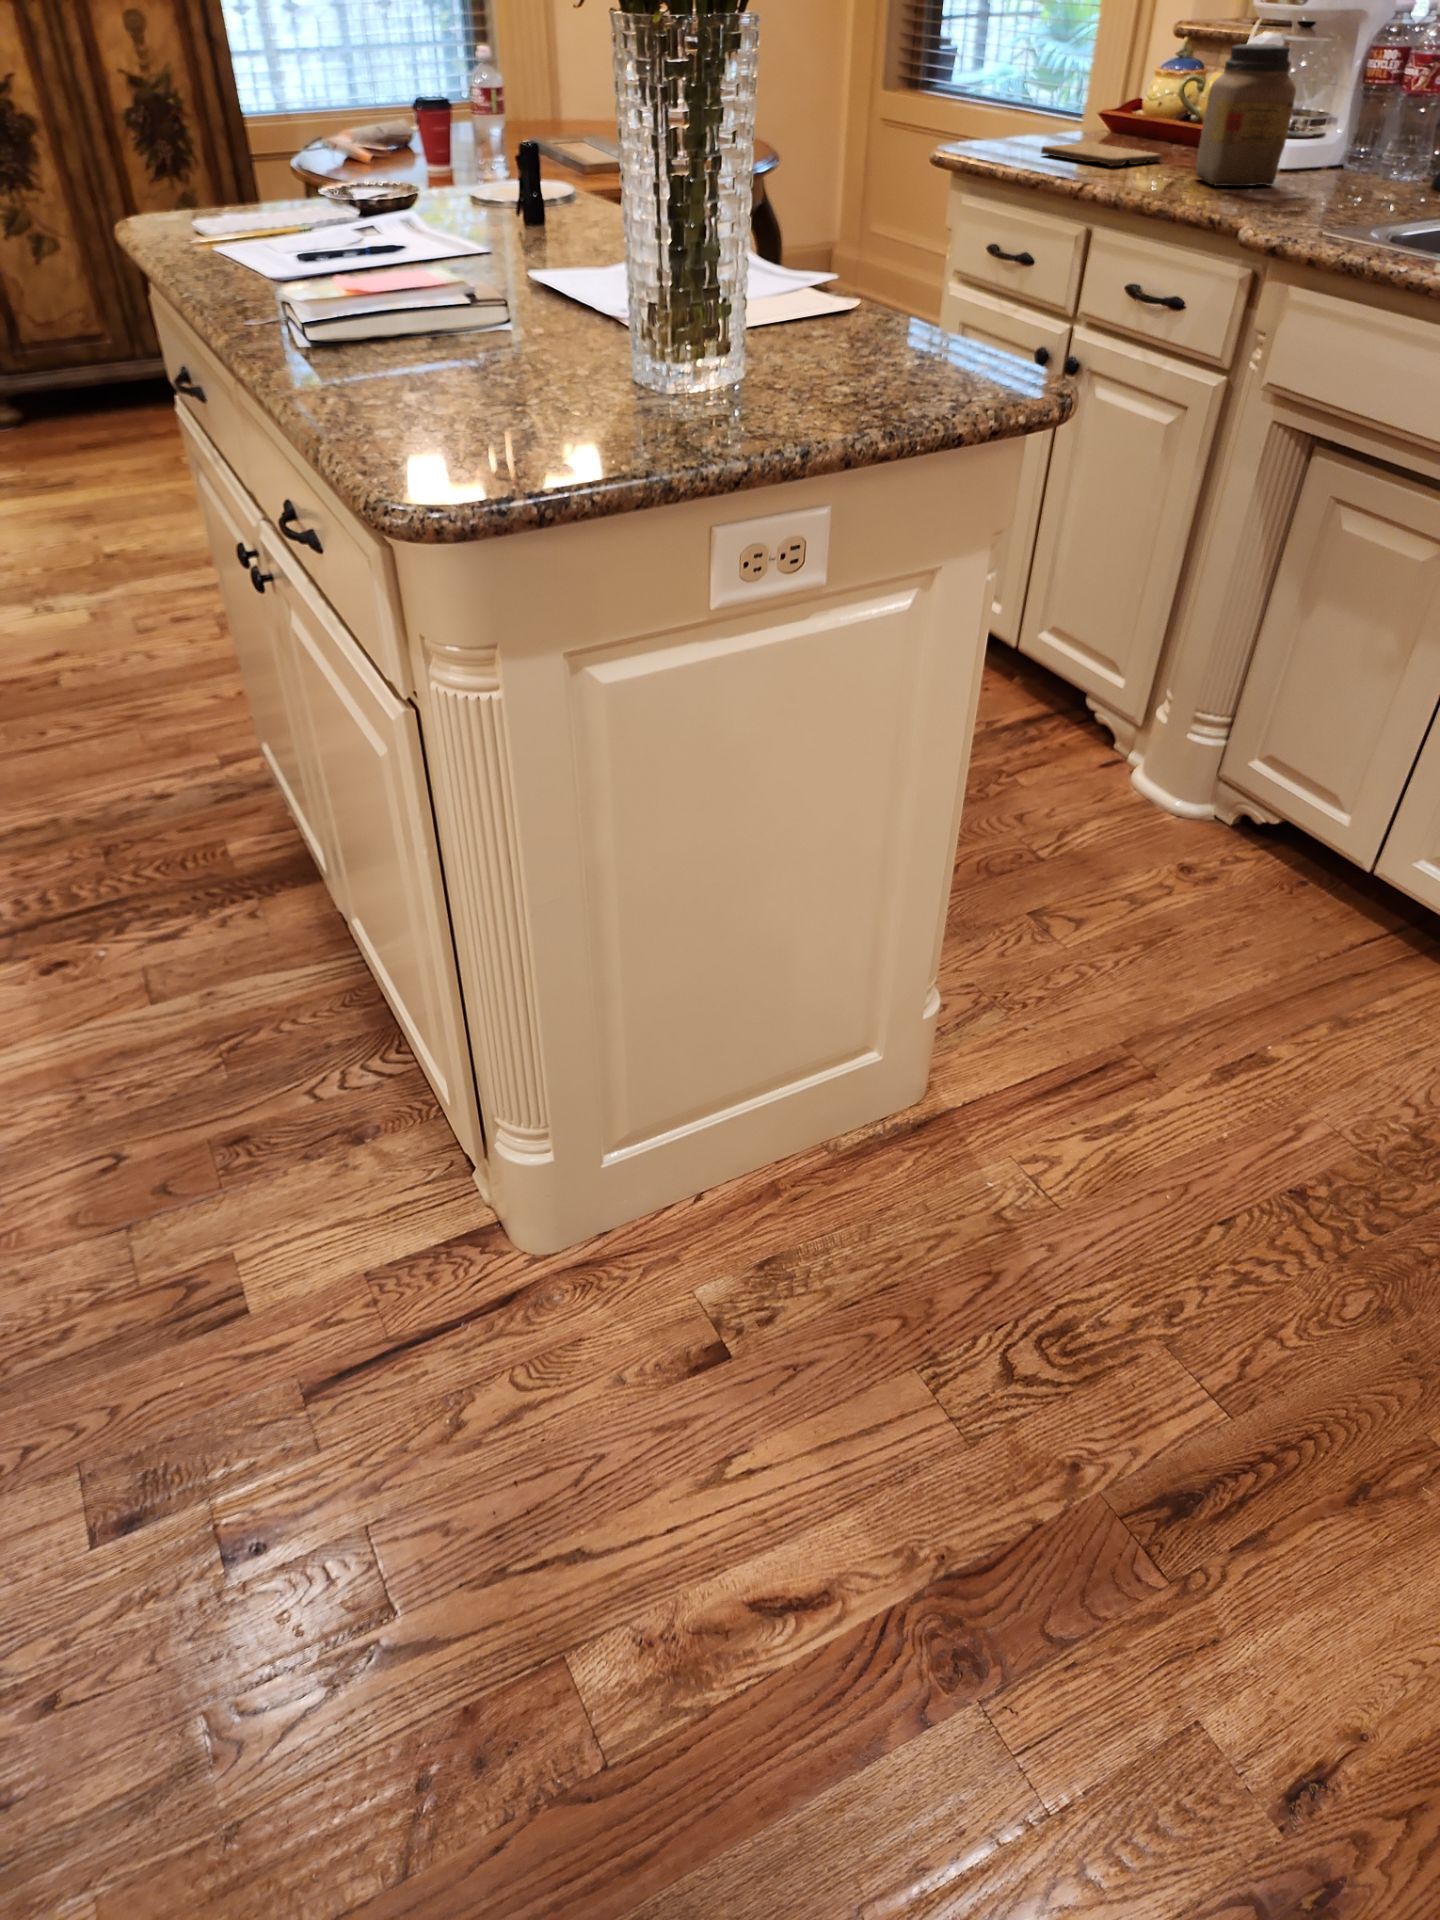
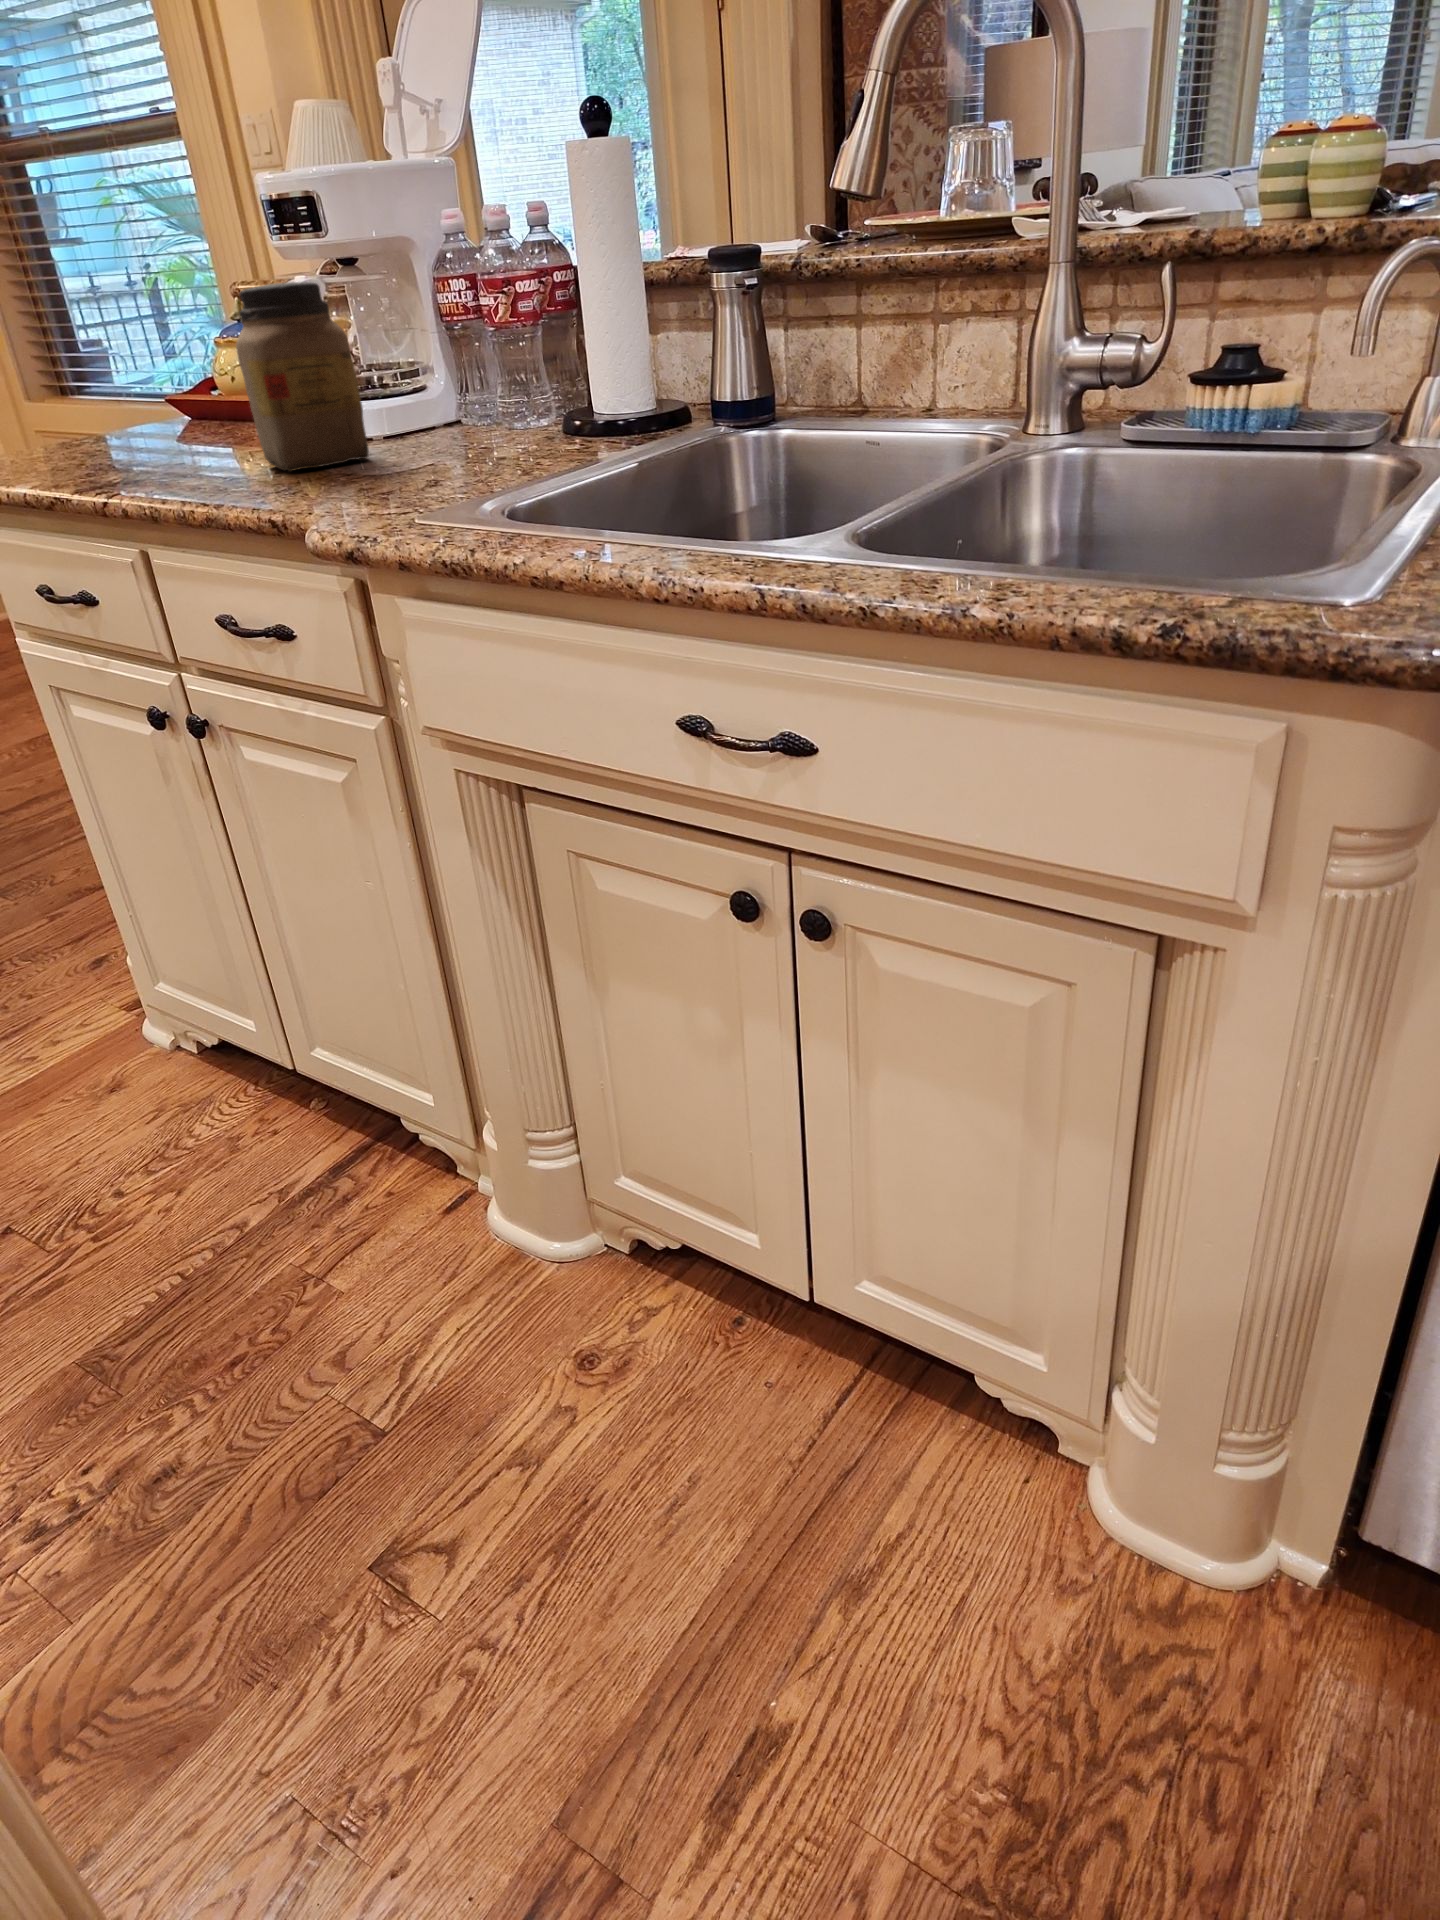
cutting board: present [1041,142,1161,167] -> none [70,443,234,470]

